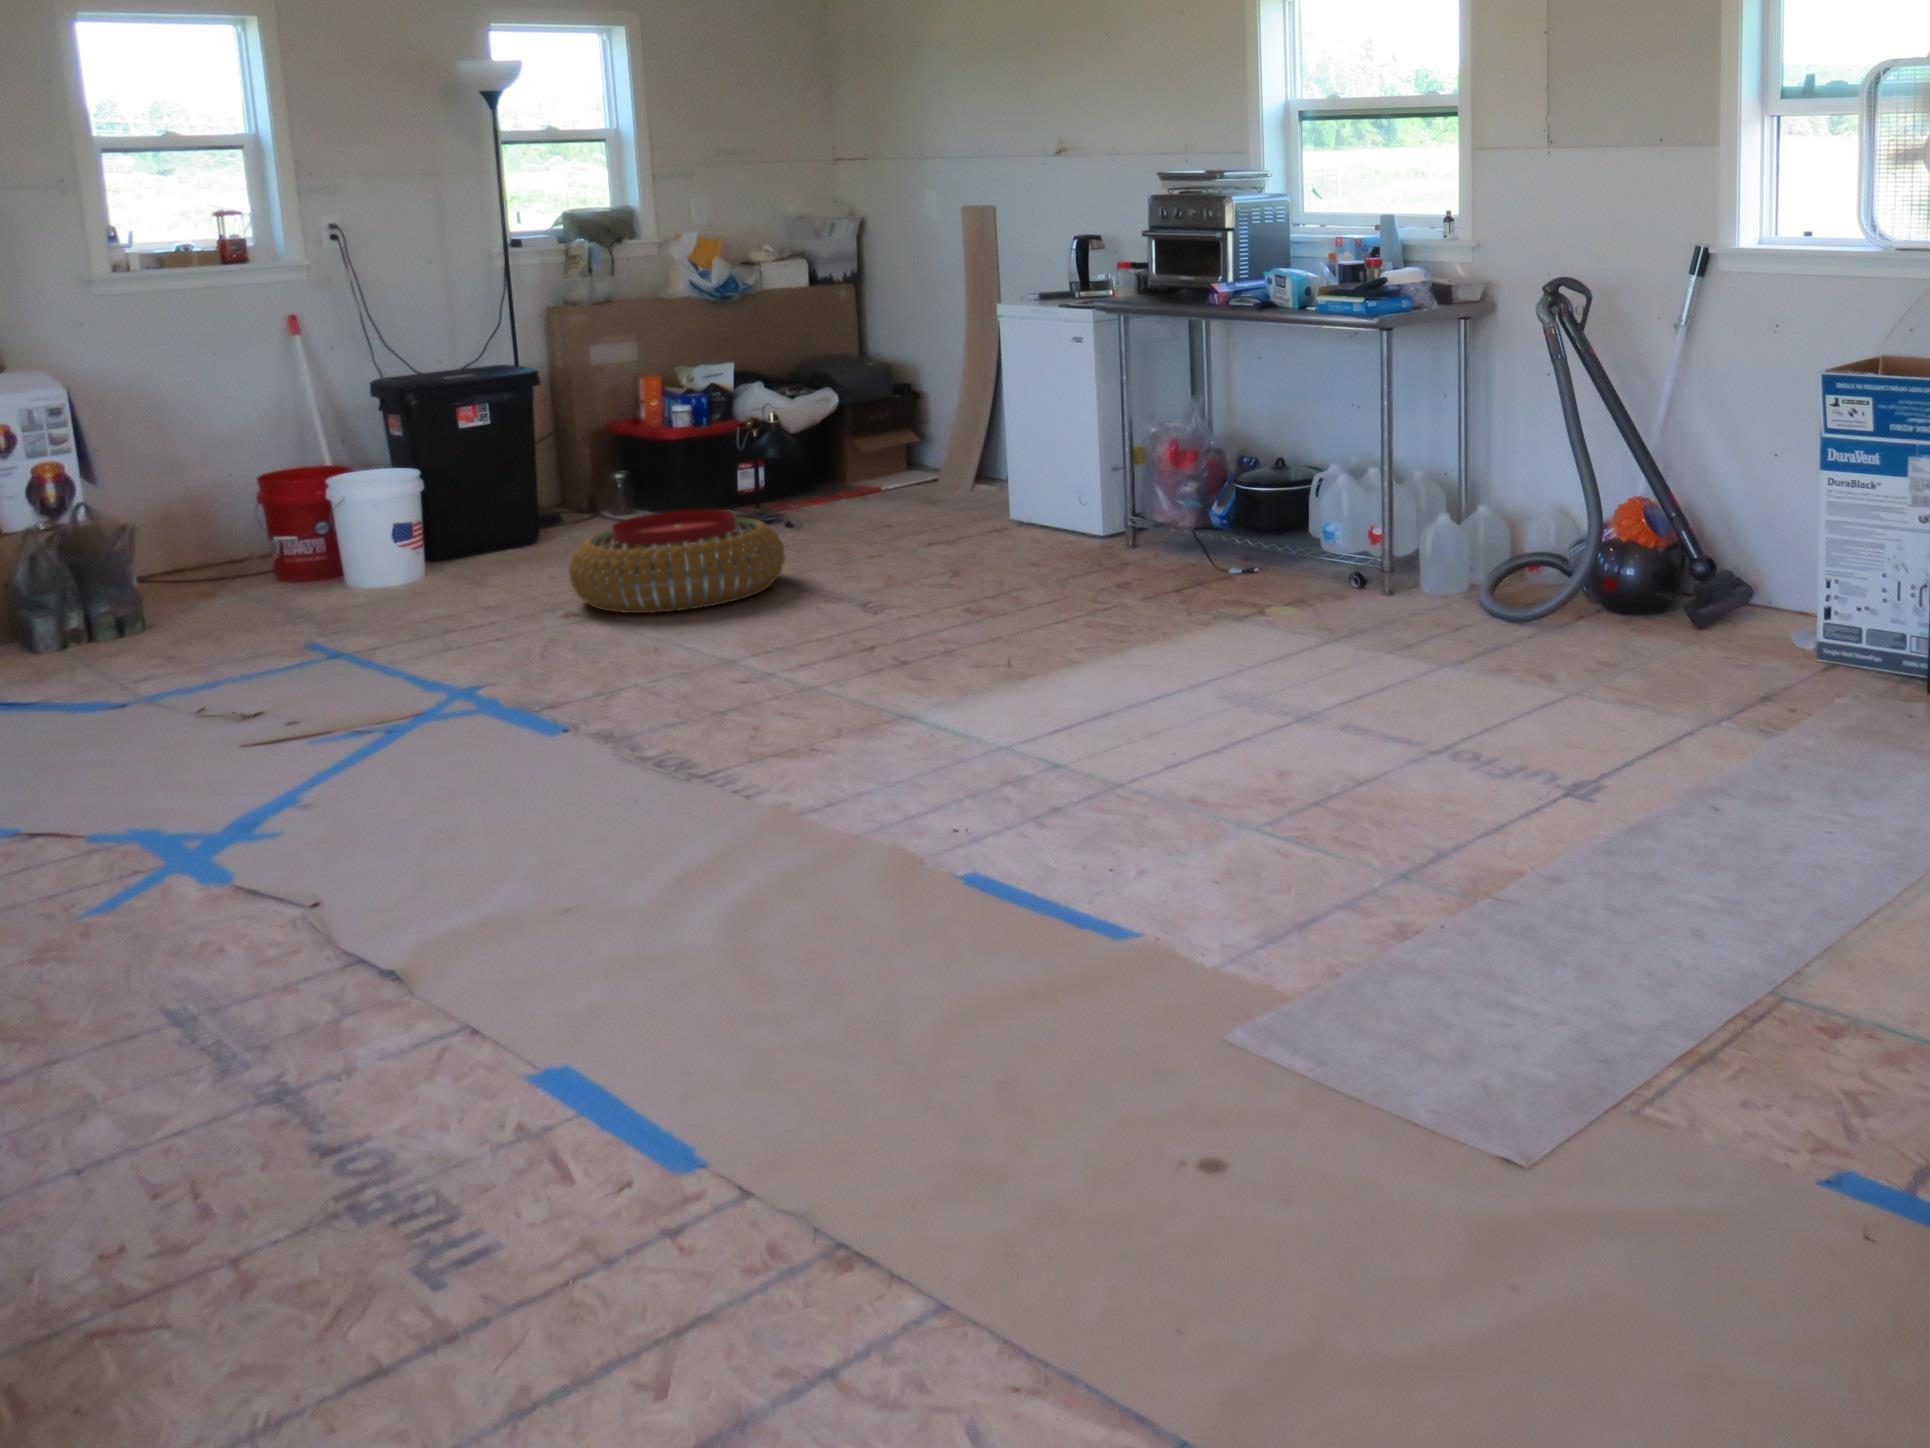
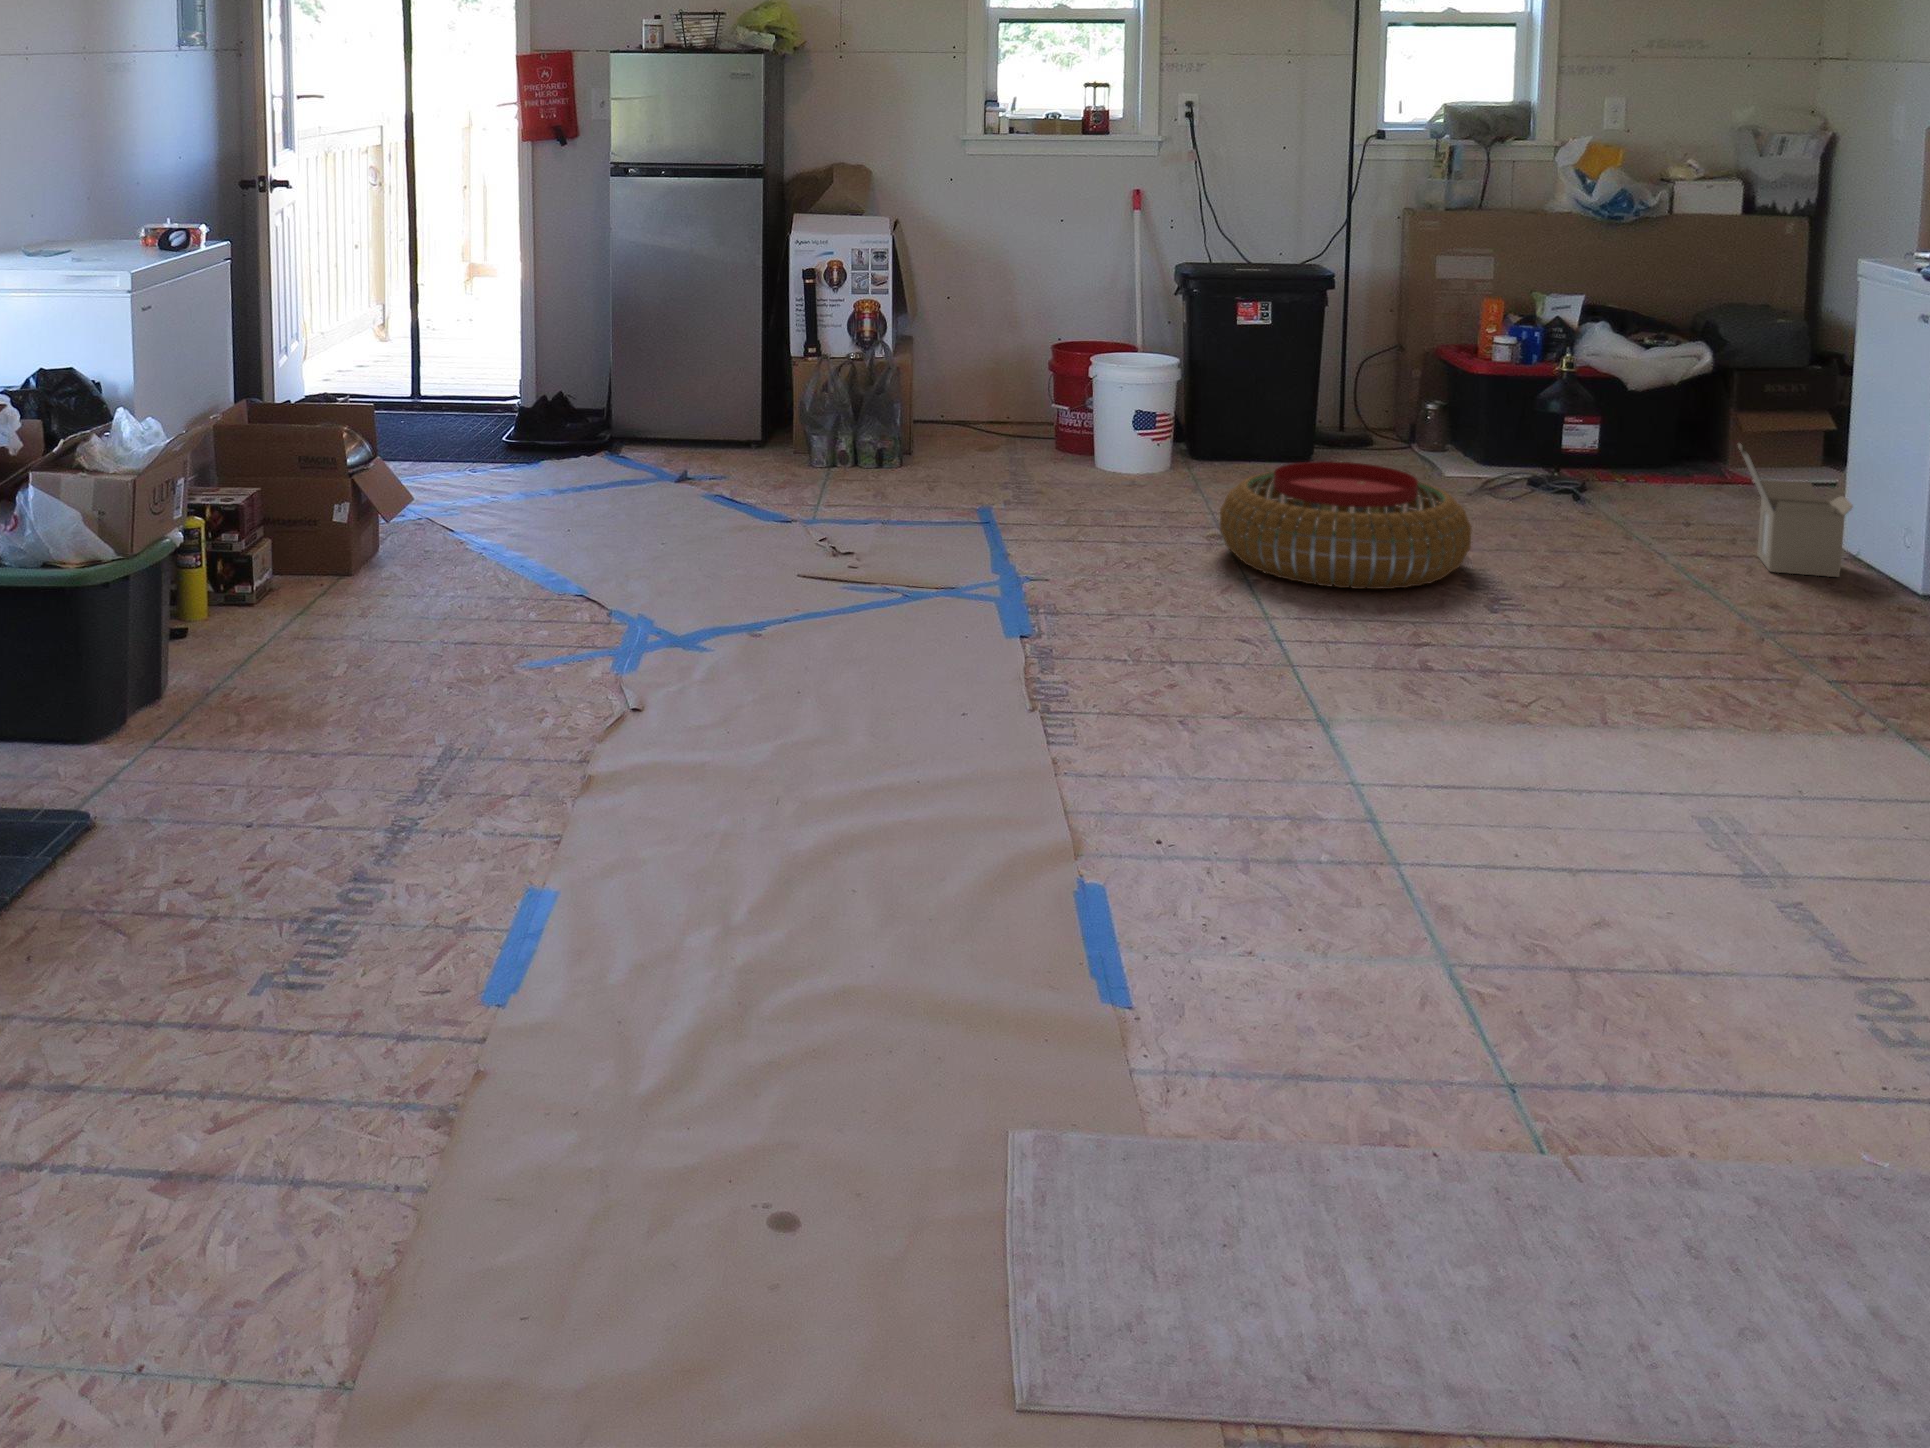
cardboard box: none [916,442,1000,530] -> present [1738,443,1853,577]

